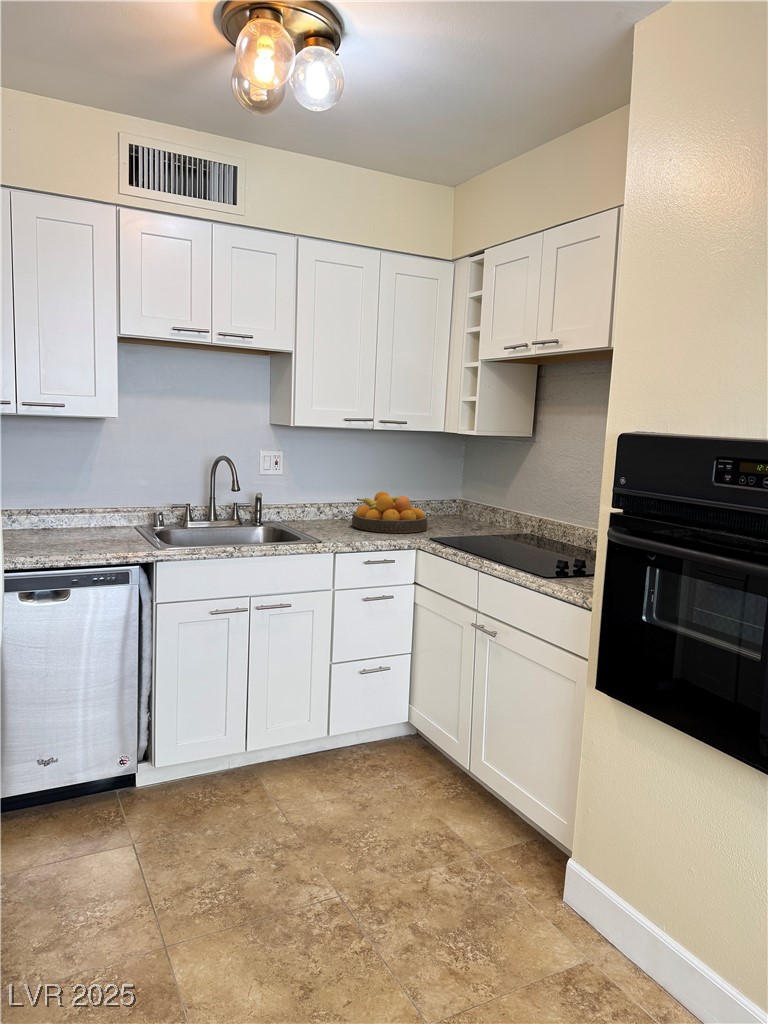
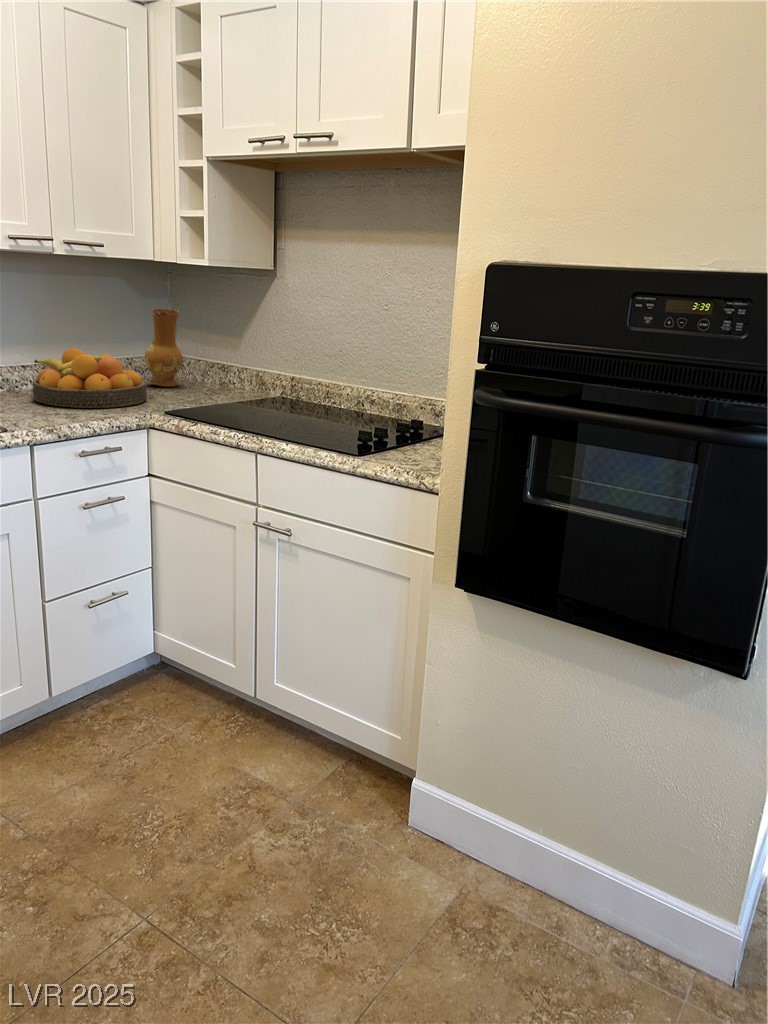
ceramic jug: none [436,465,463,522] -> present [145,308,183,387]

